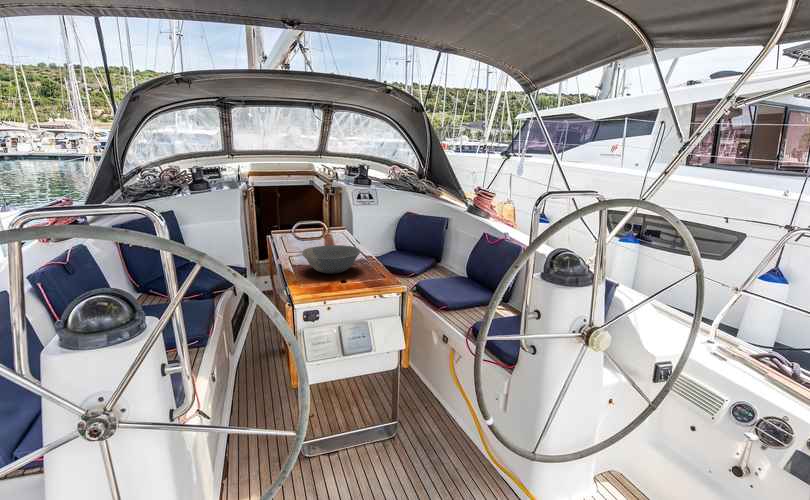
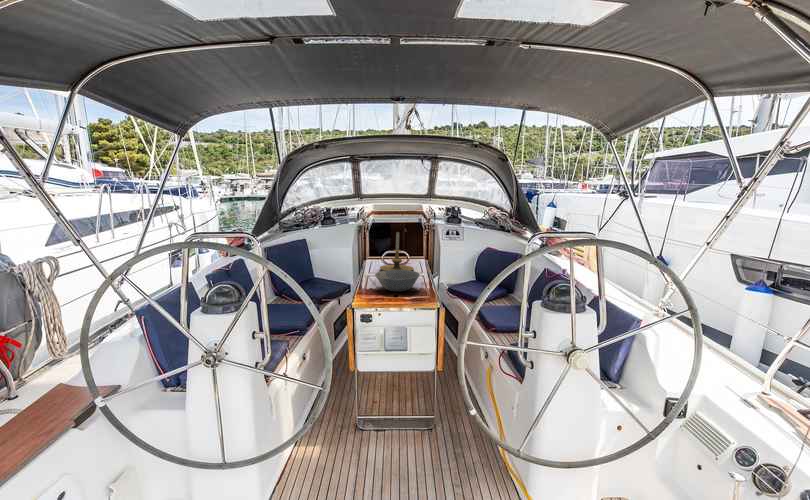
candle holder: none [292,196,336,248] -> present [380,232,414,271]

